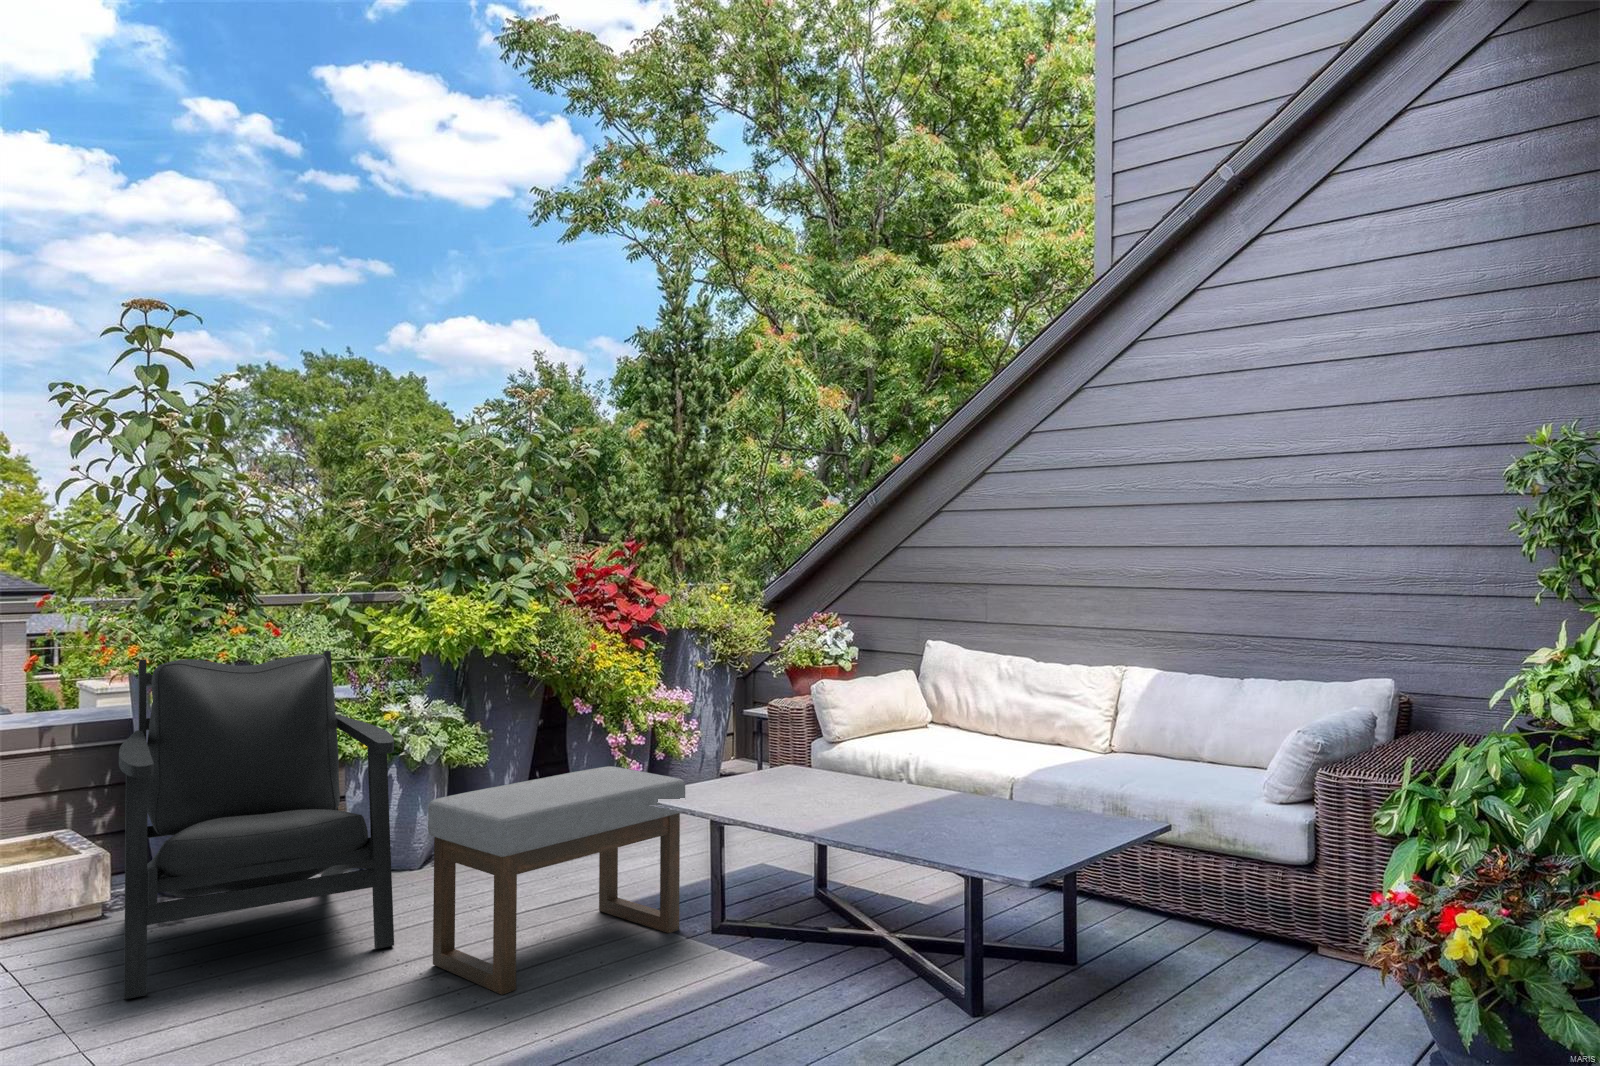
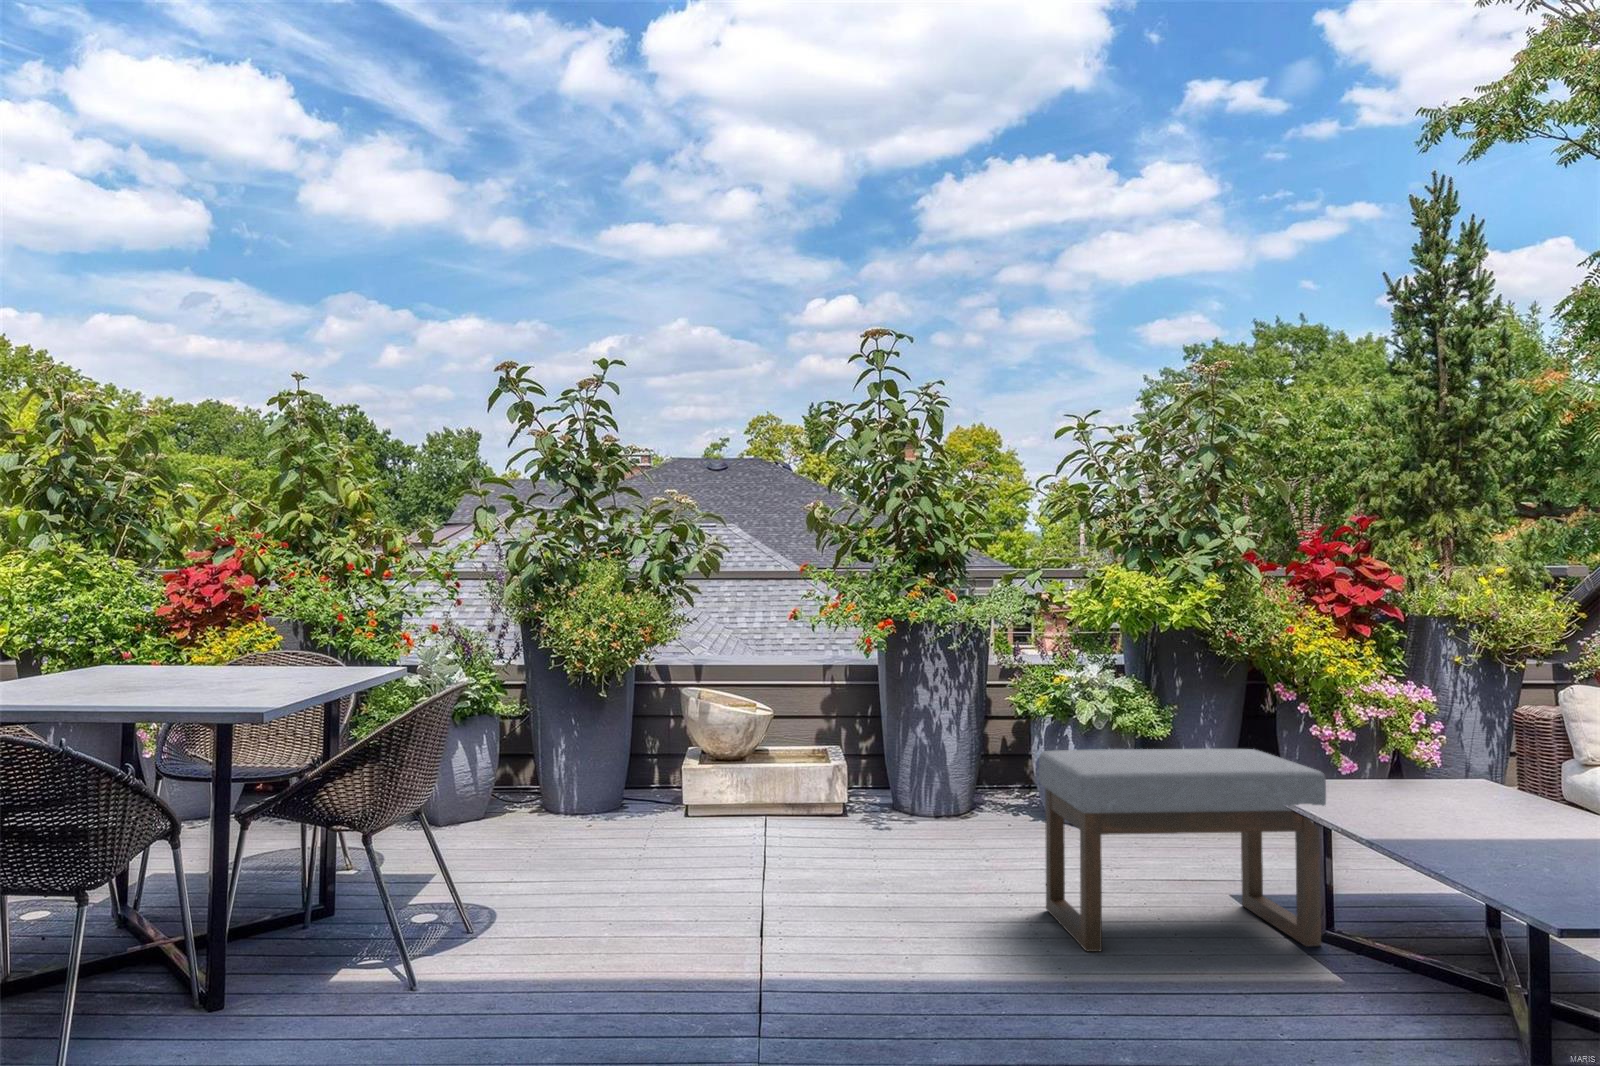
armchair: present [119,651,394,999] -> none [818,614,1028,886]

